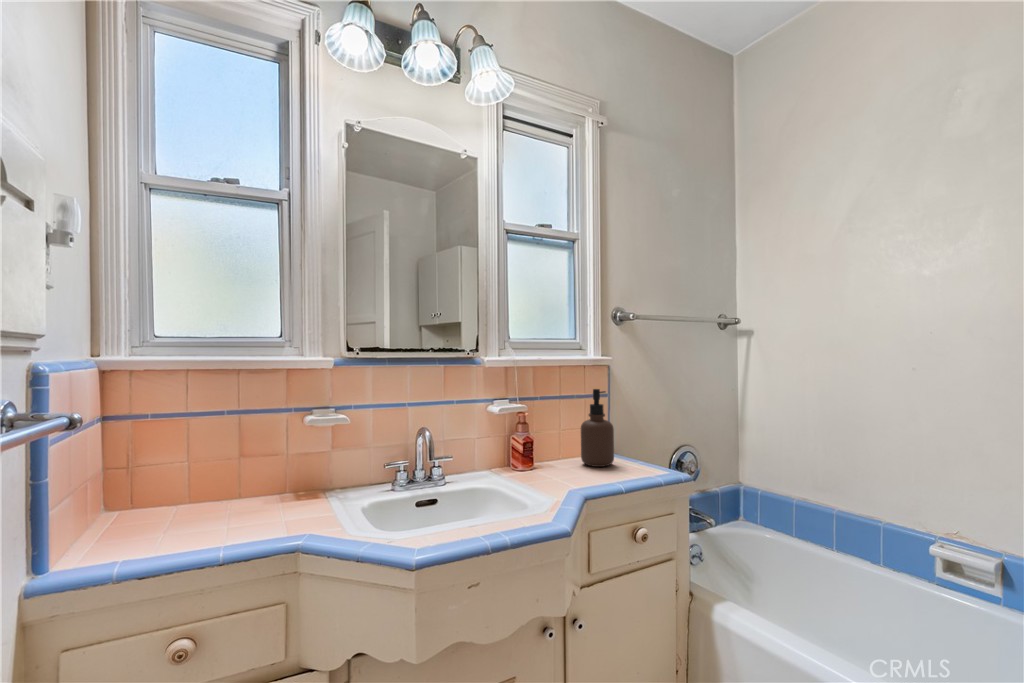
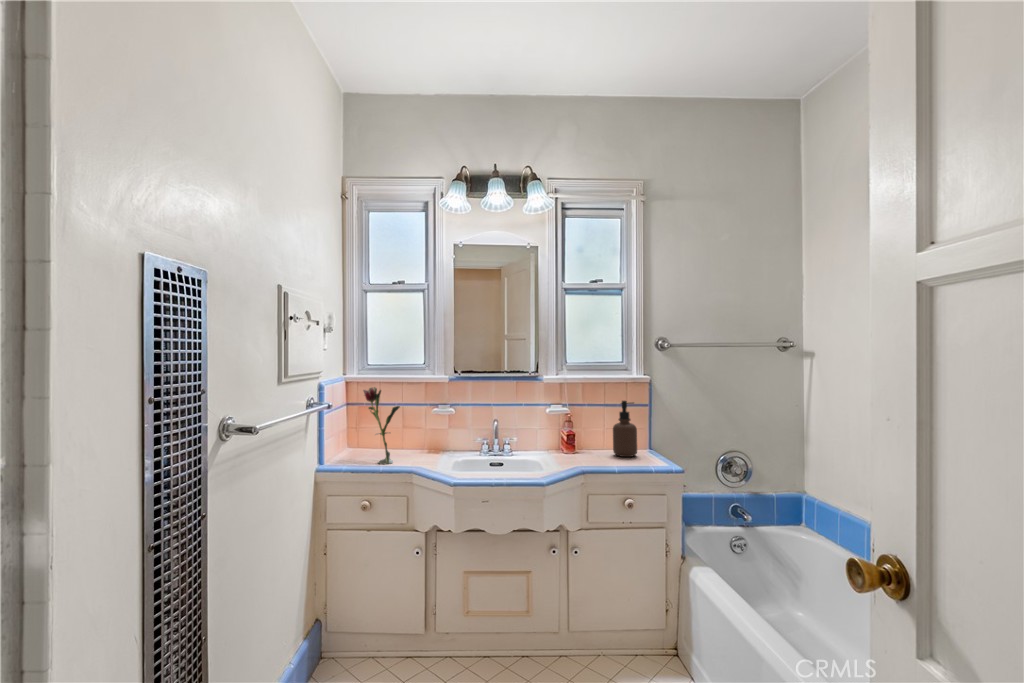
flower: none [154,376,243,544] -> present [363,387,400,464]

